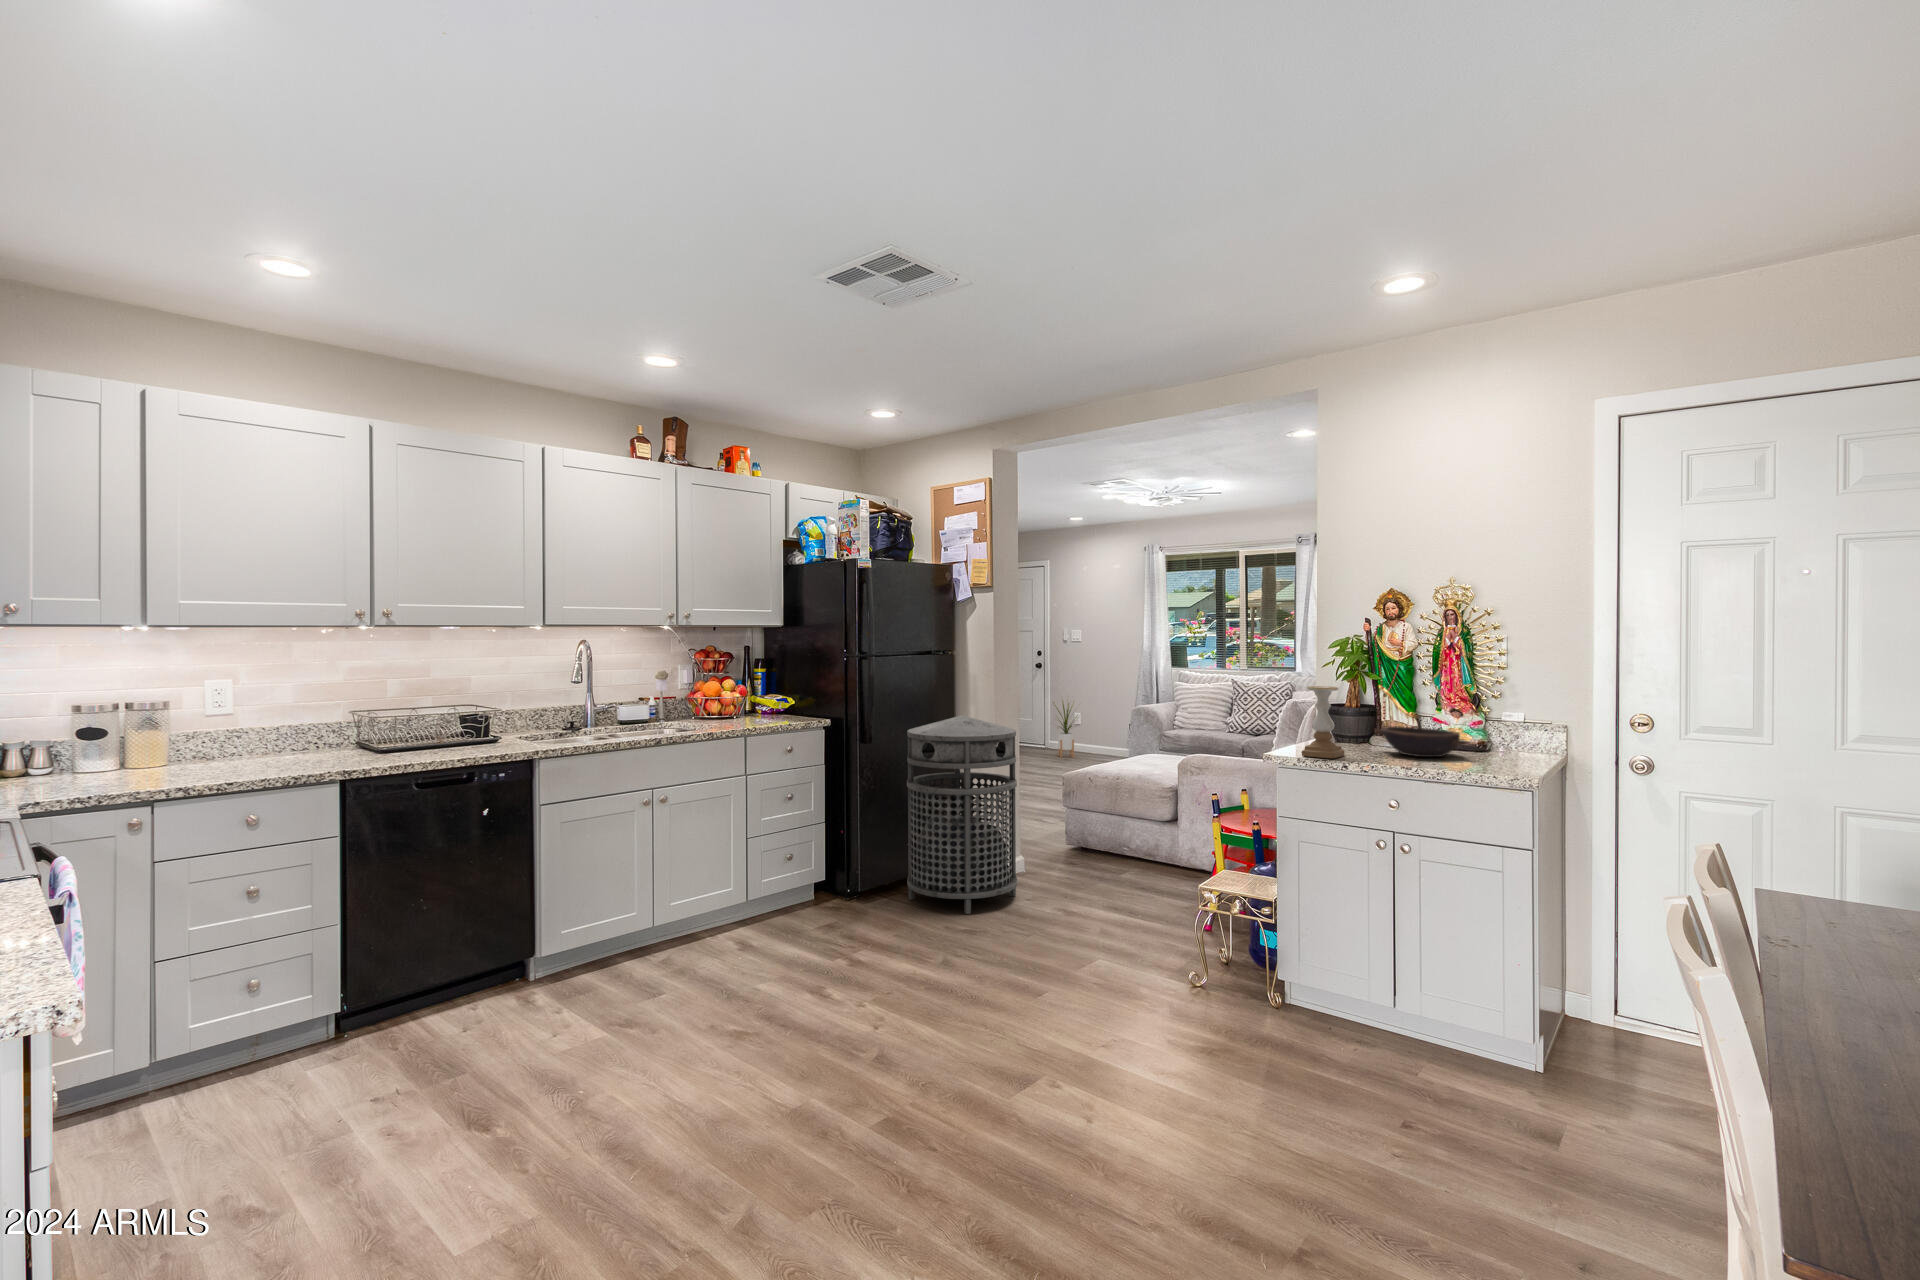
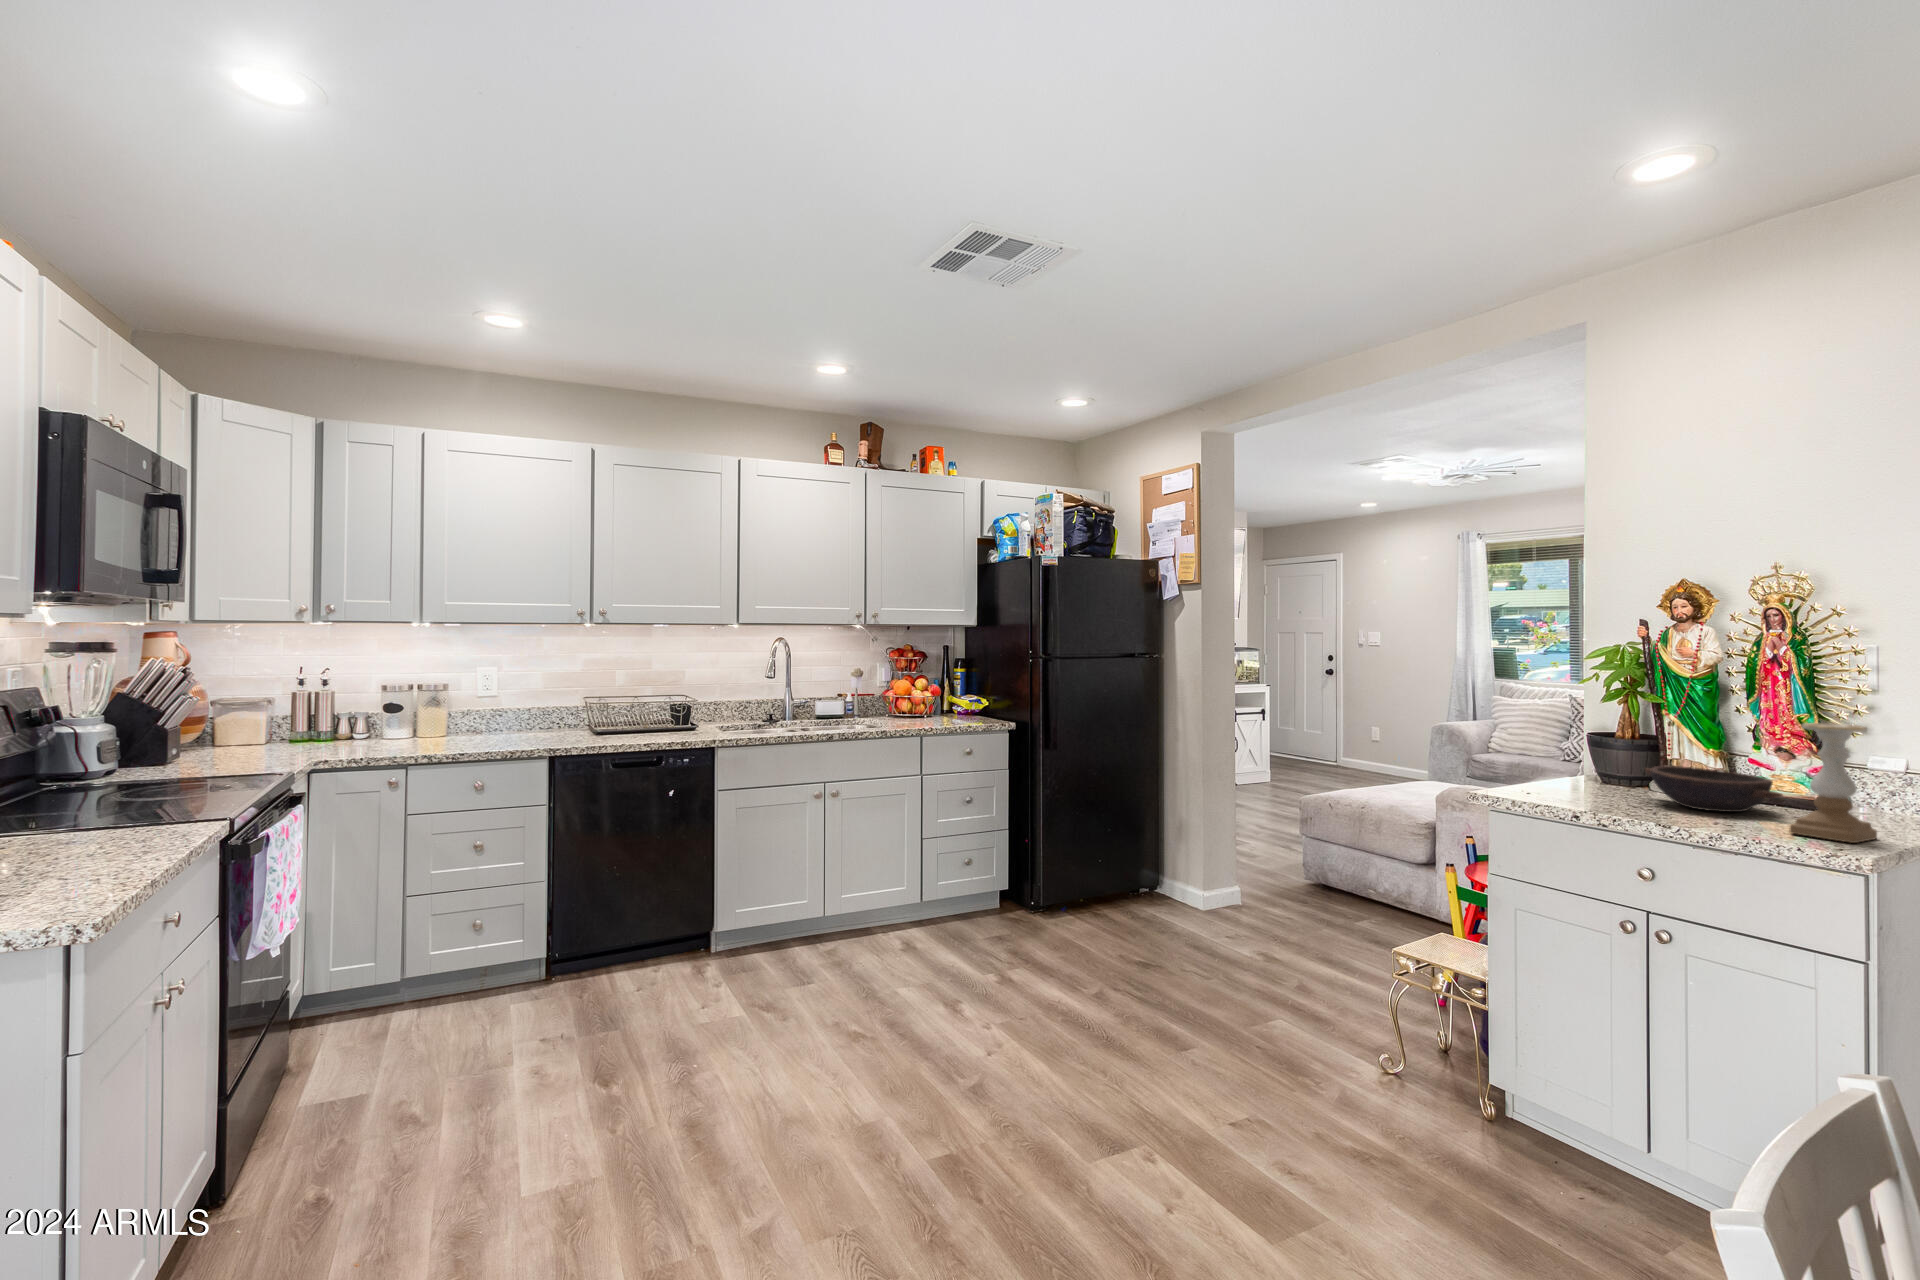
candle holder: present [1302,686,1345,758] -> present [1790,723,1877,843]
house plant: present [1053,700,1077,758] -> none [1337,706,1382,779]
trash can: present [907,715,1017,914] -> none [1095,725,1218,944]

